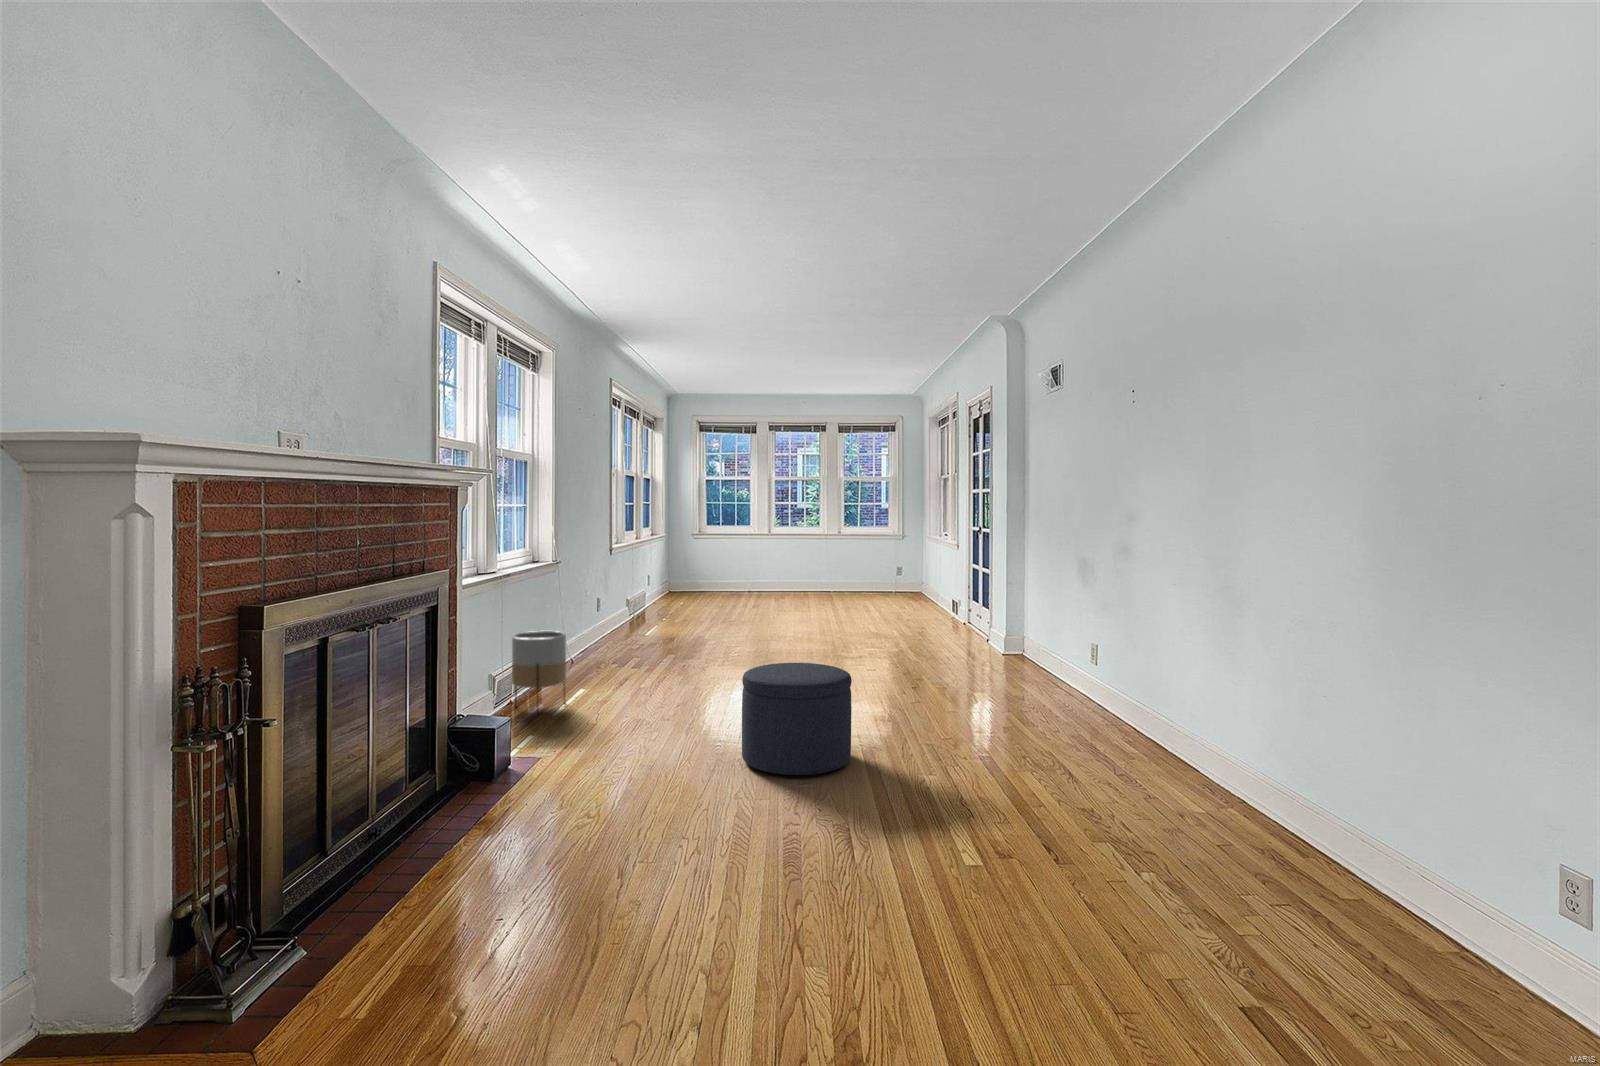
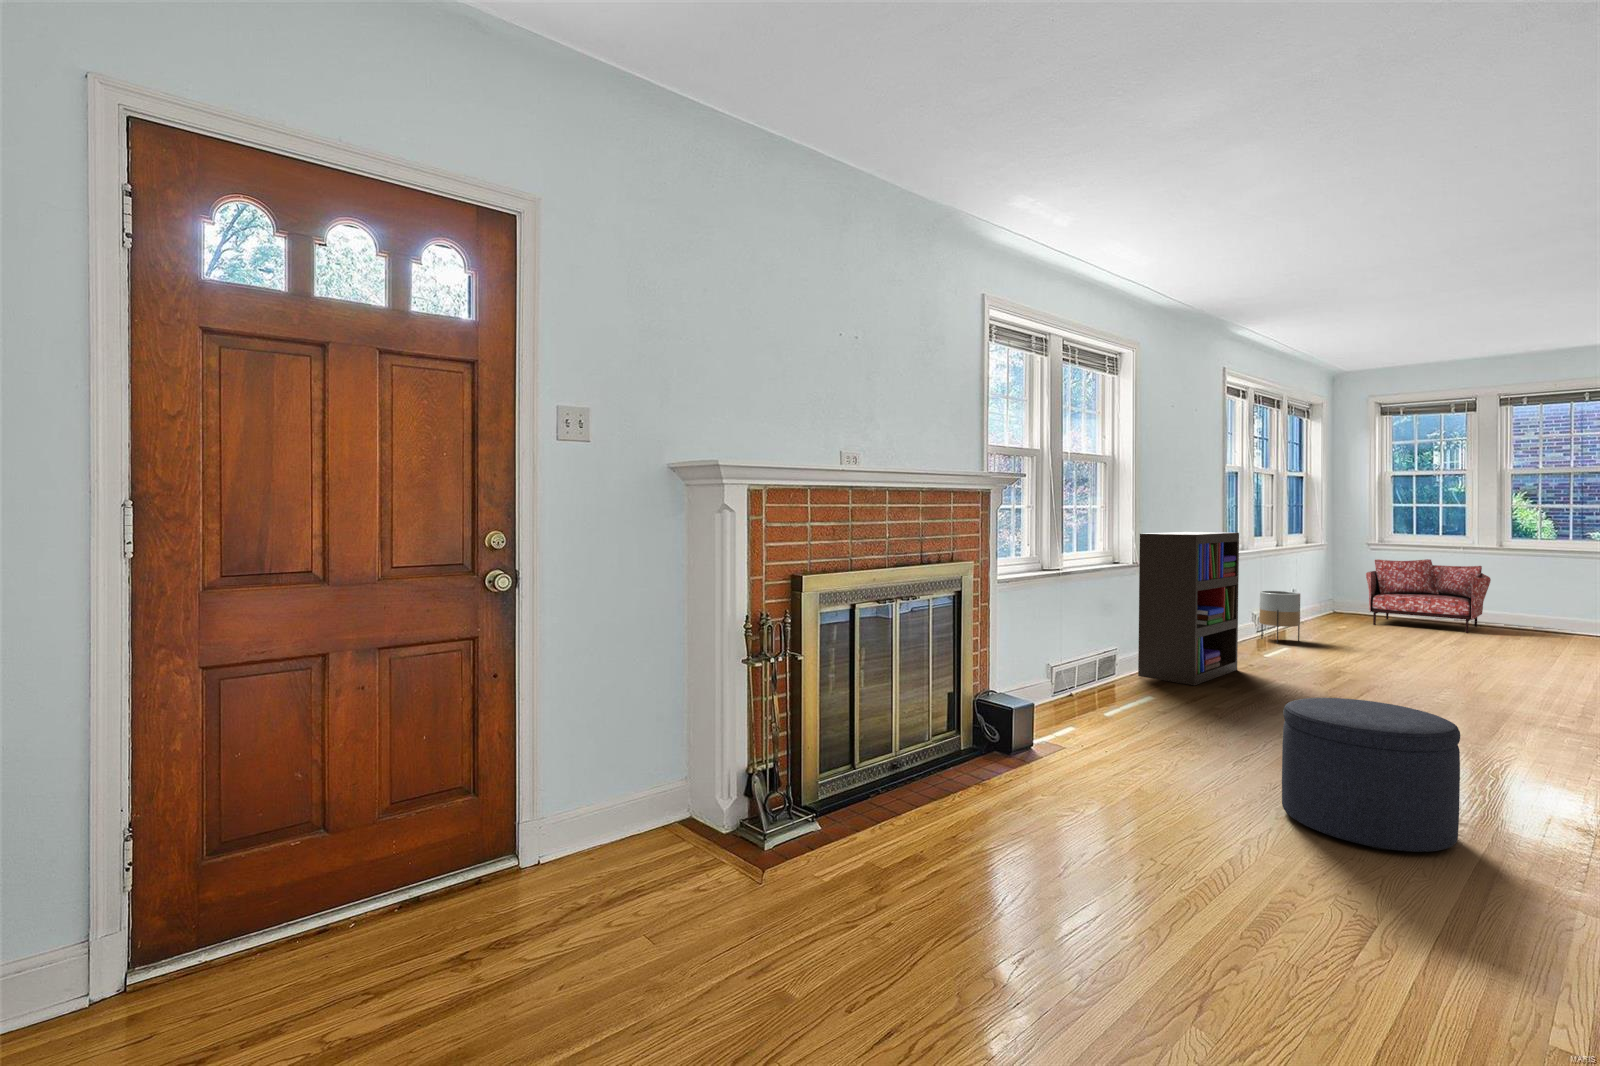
bookshelf: none [561,529,636,672] -> present [1138,532,1239,685]
armchair: none [695,547,769,601] -> present [1366,559,1491,633]
planter: present [512,631,566,705] -> present [1259,591,1300,644]

